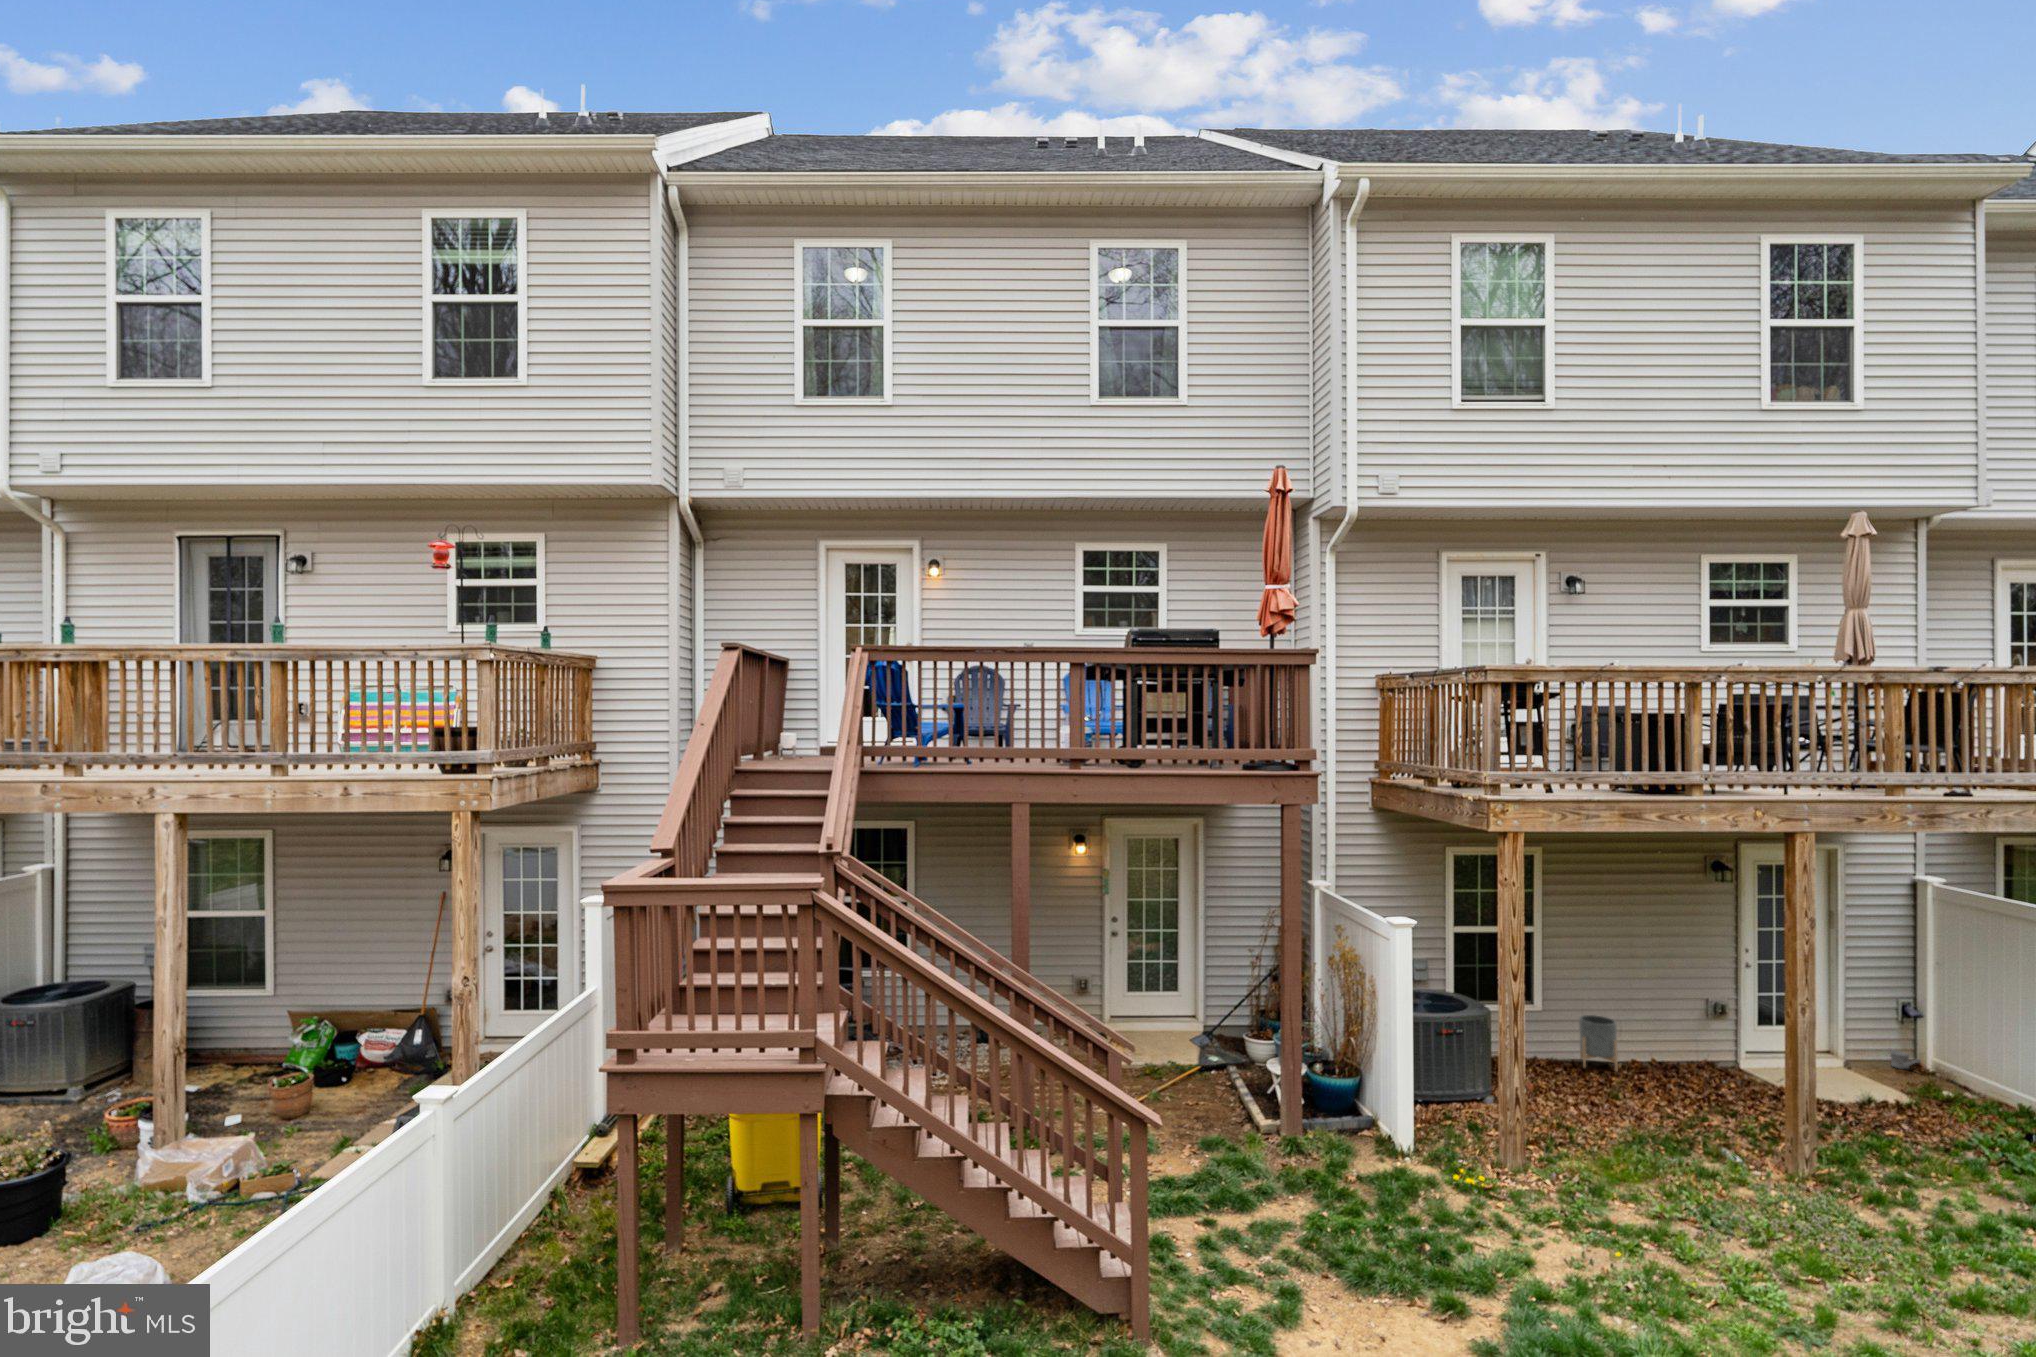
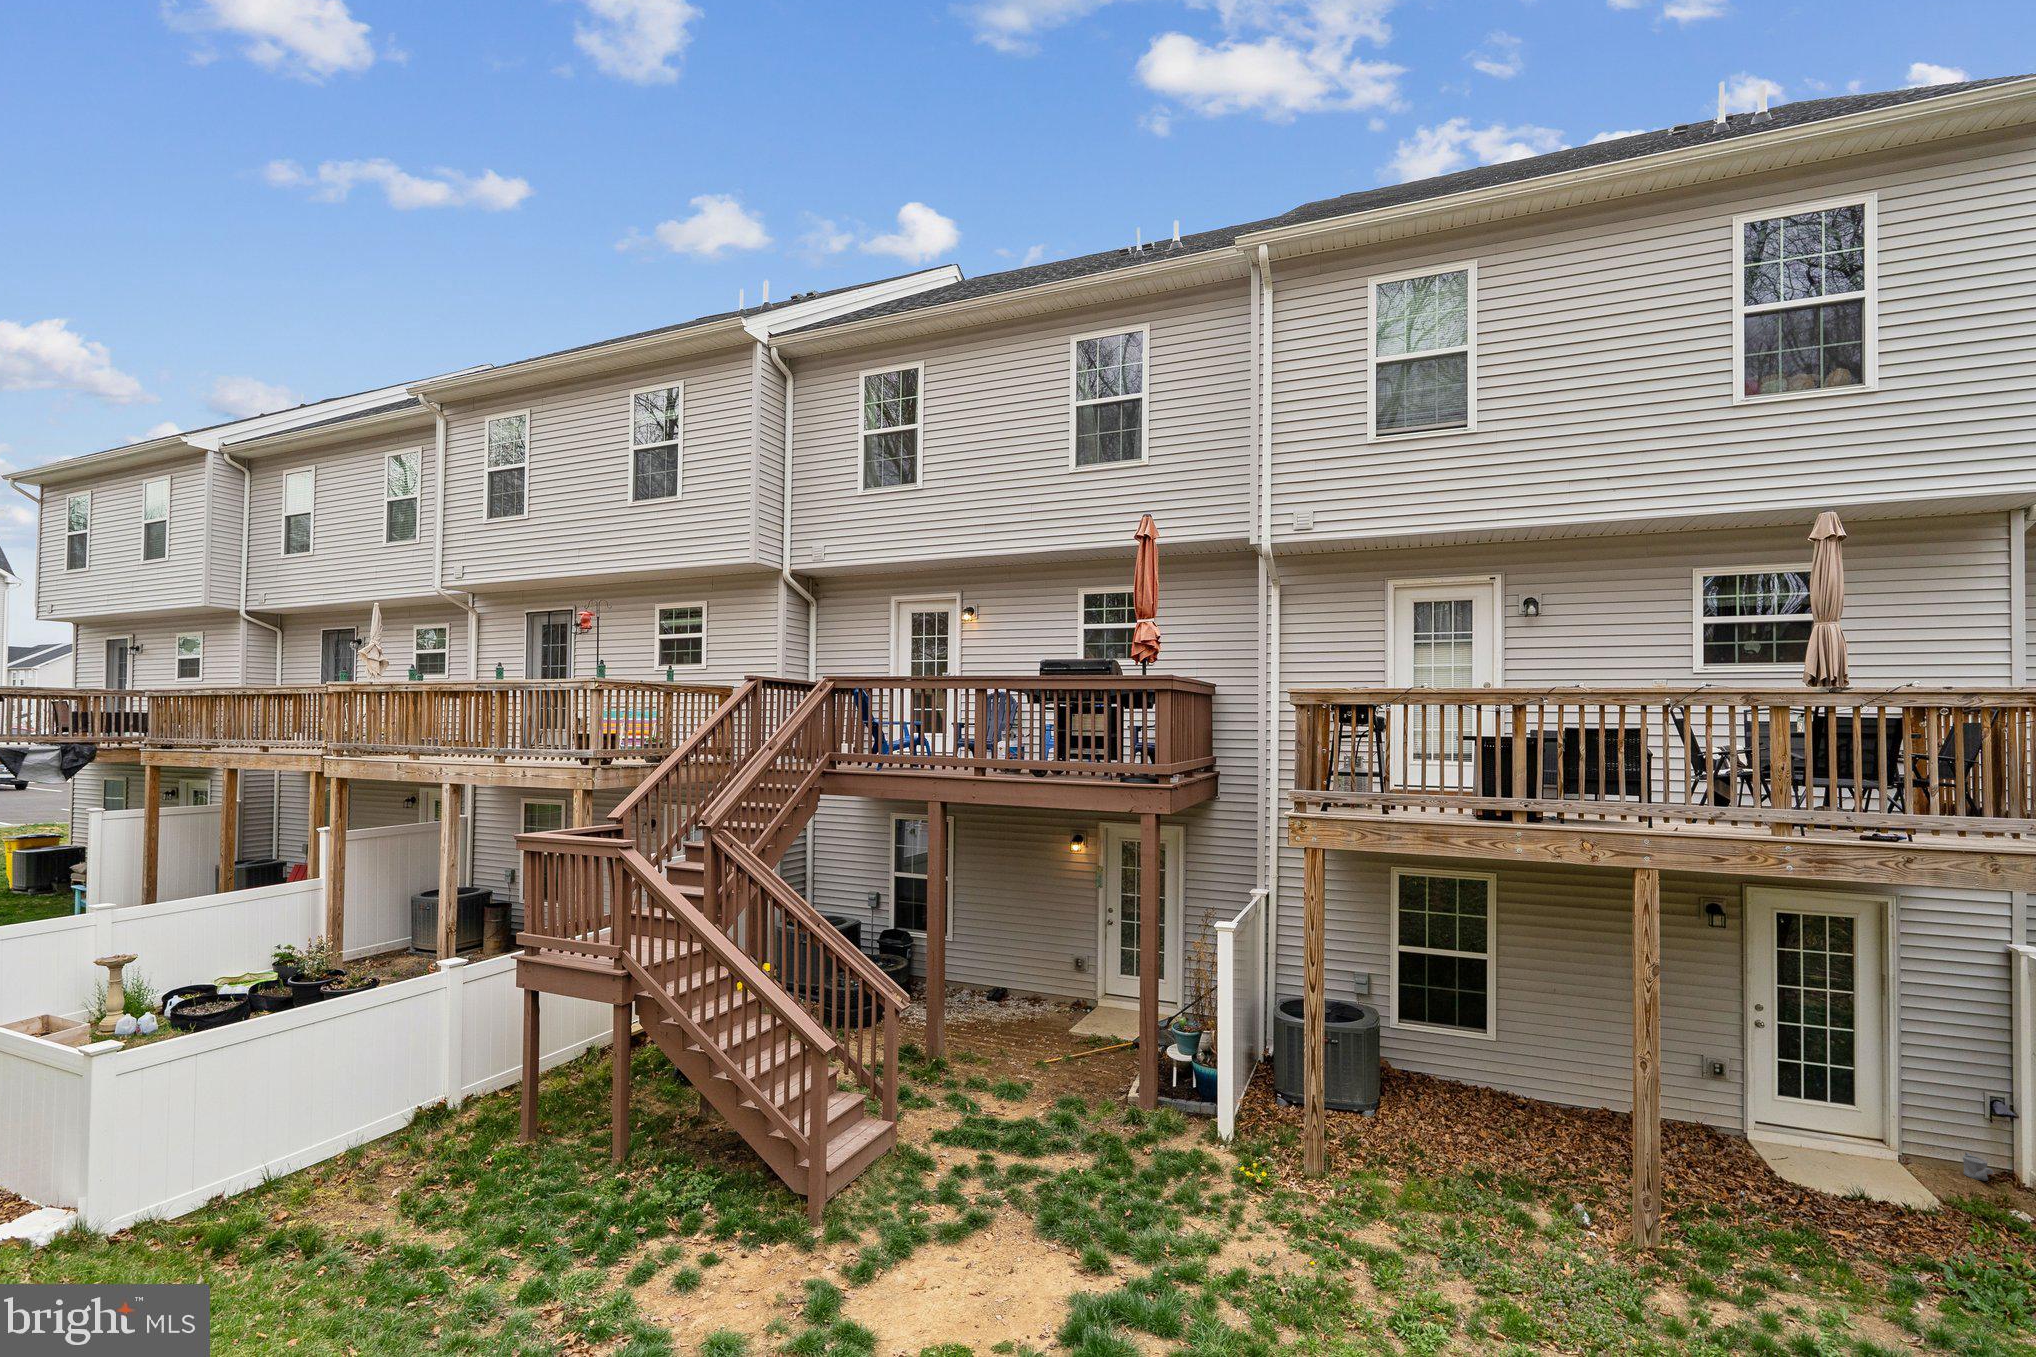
planter: present [1579,1015,1618,1071] -> none [1528,1053,1573,1116]

